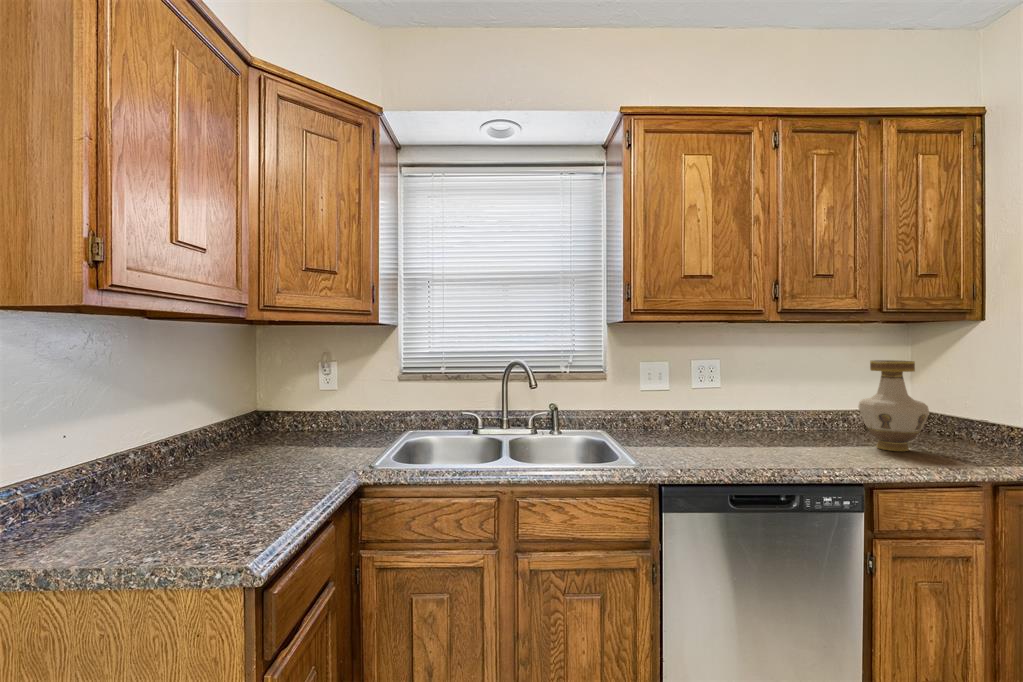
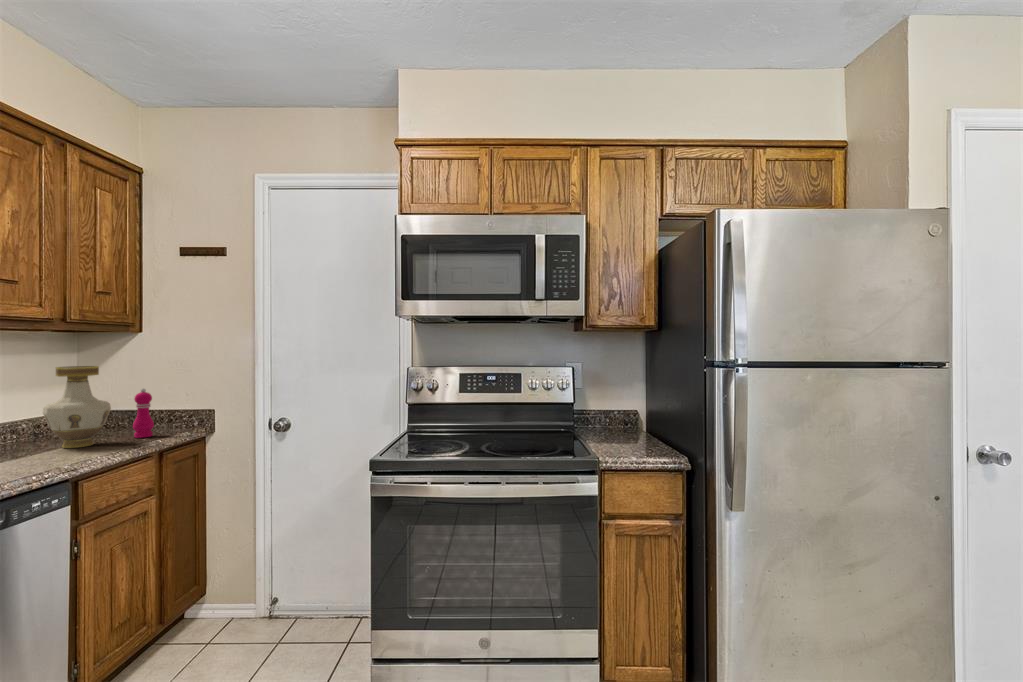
pepper mill: none [961,393,991,456] -> present [133,389,154,438]

